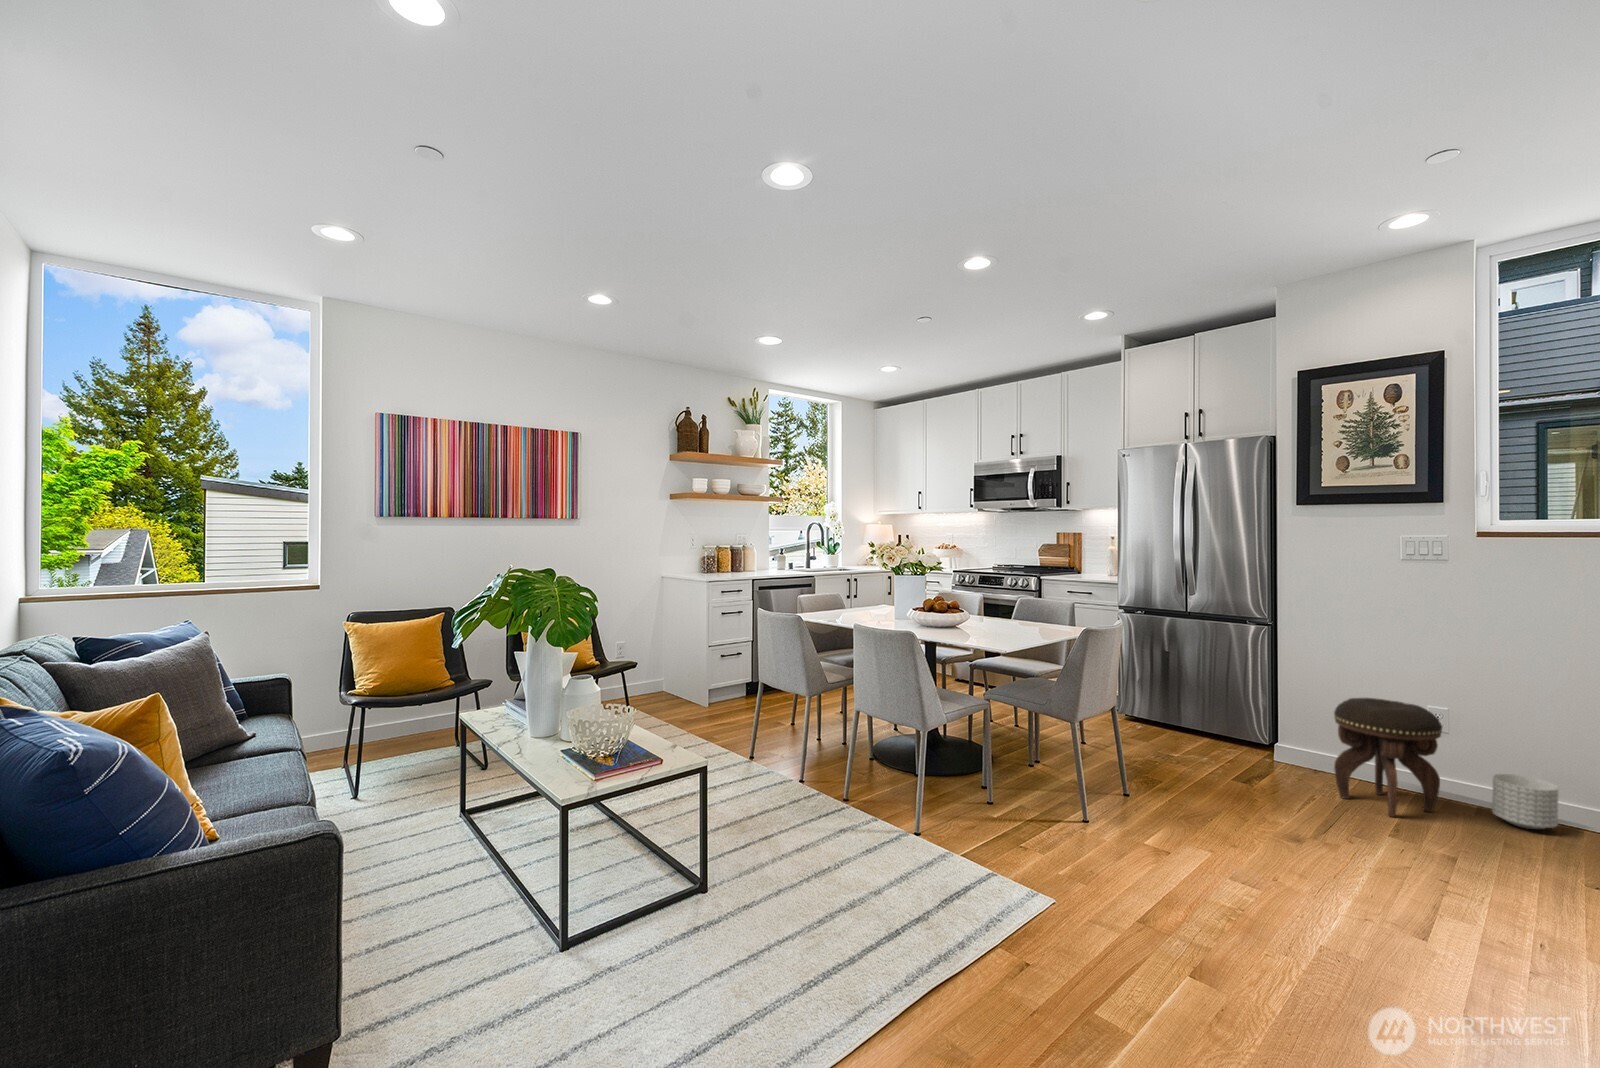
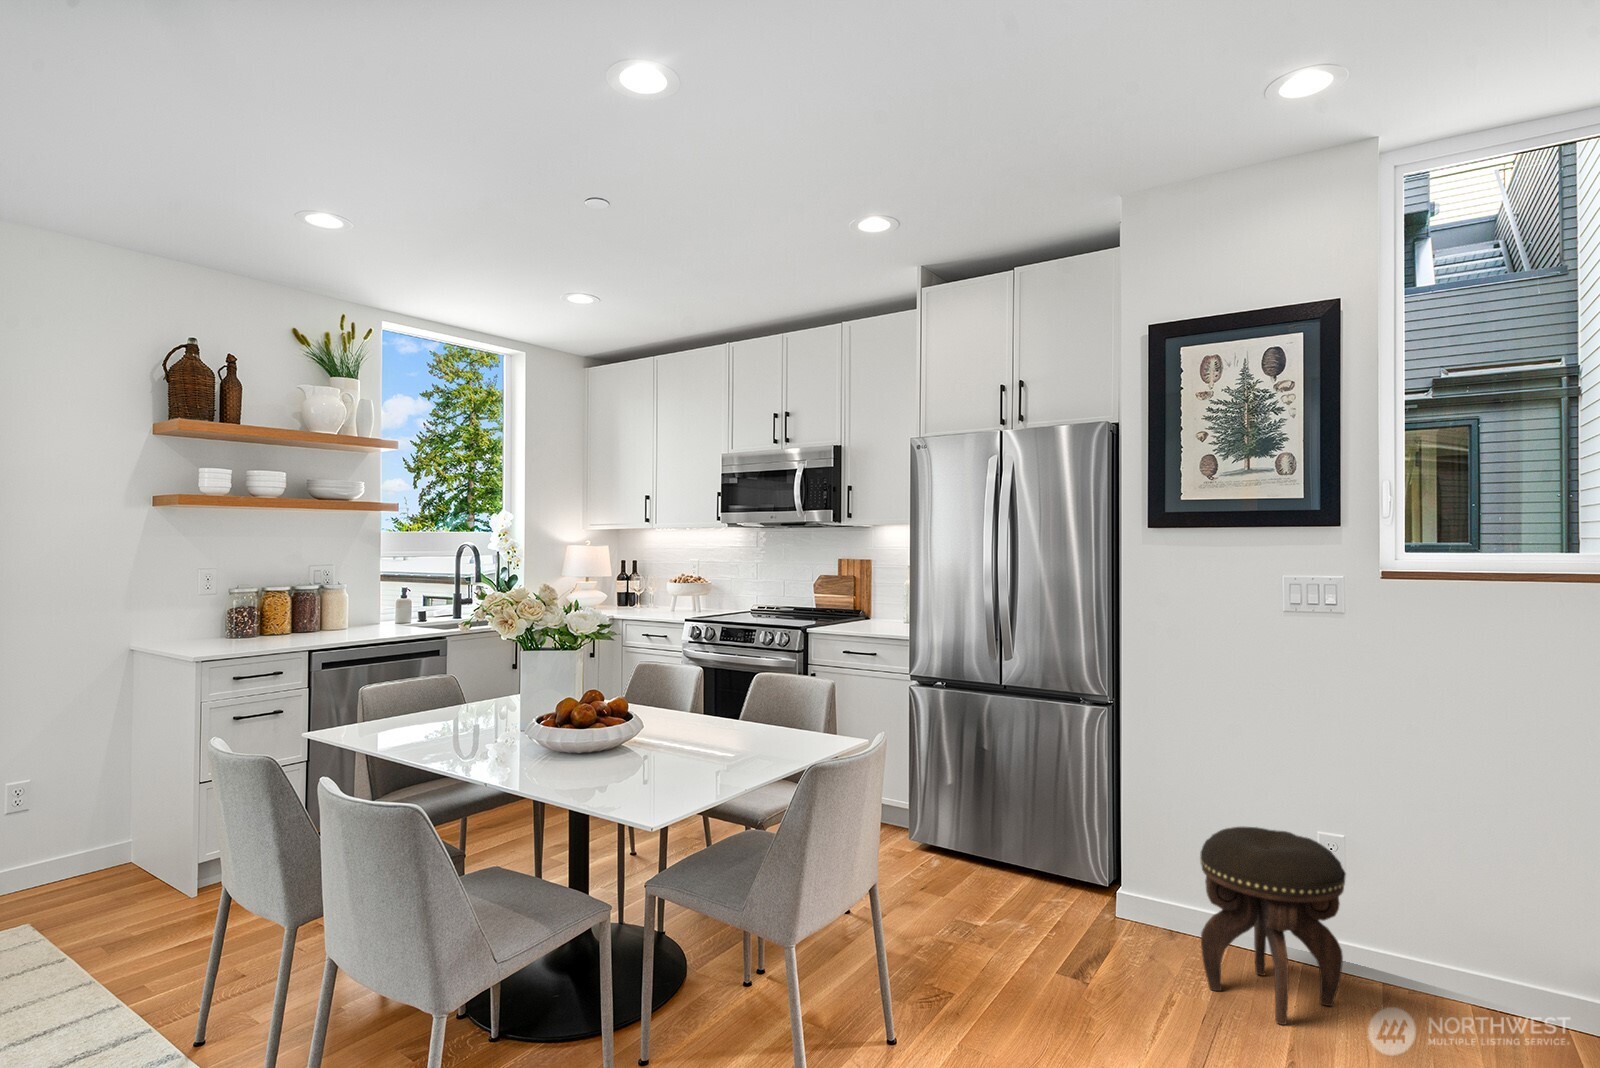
planter: present [1492,774,1559,829] -> none [1409,937,1495,1026]

